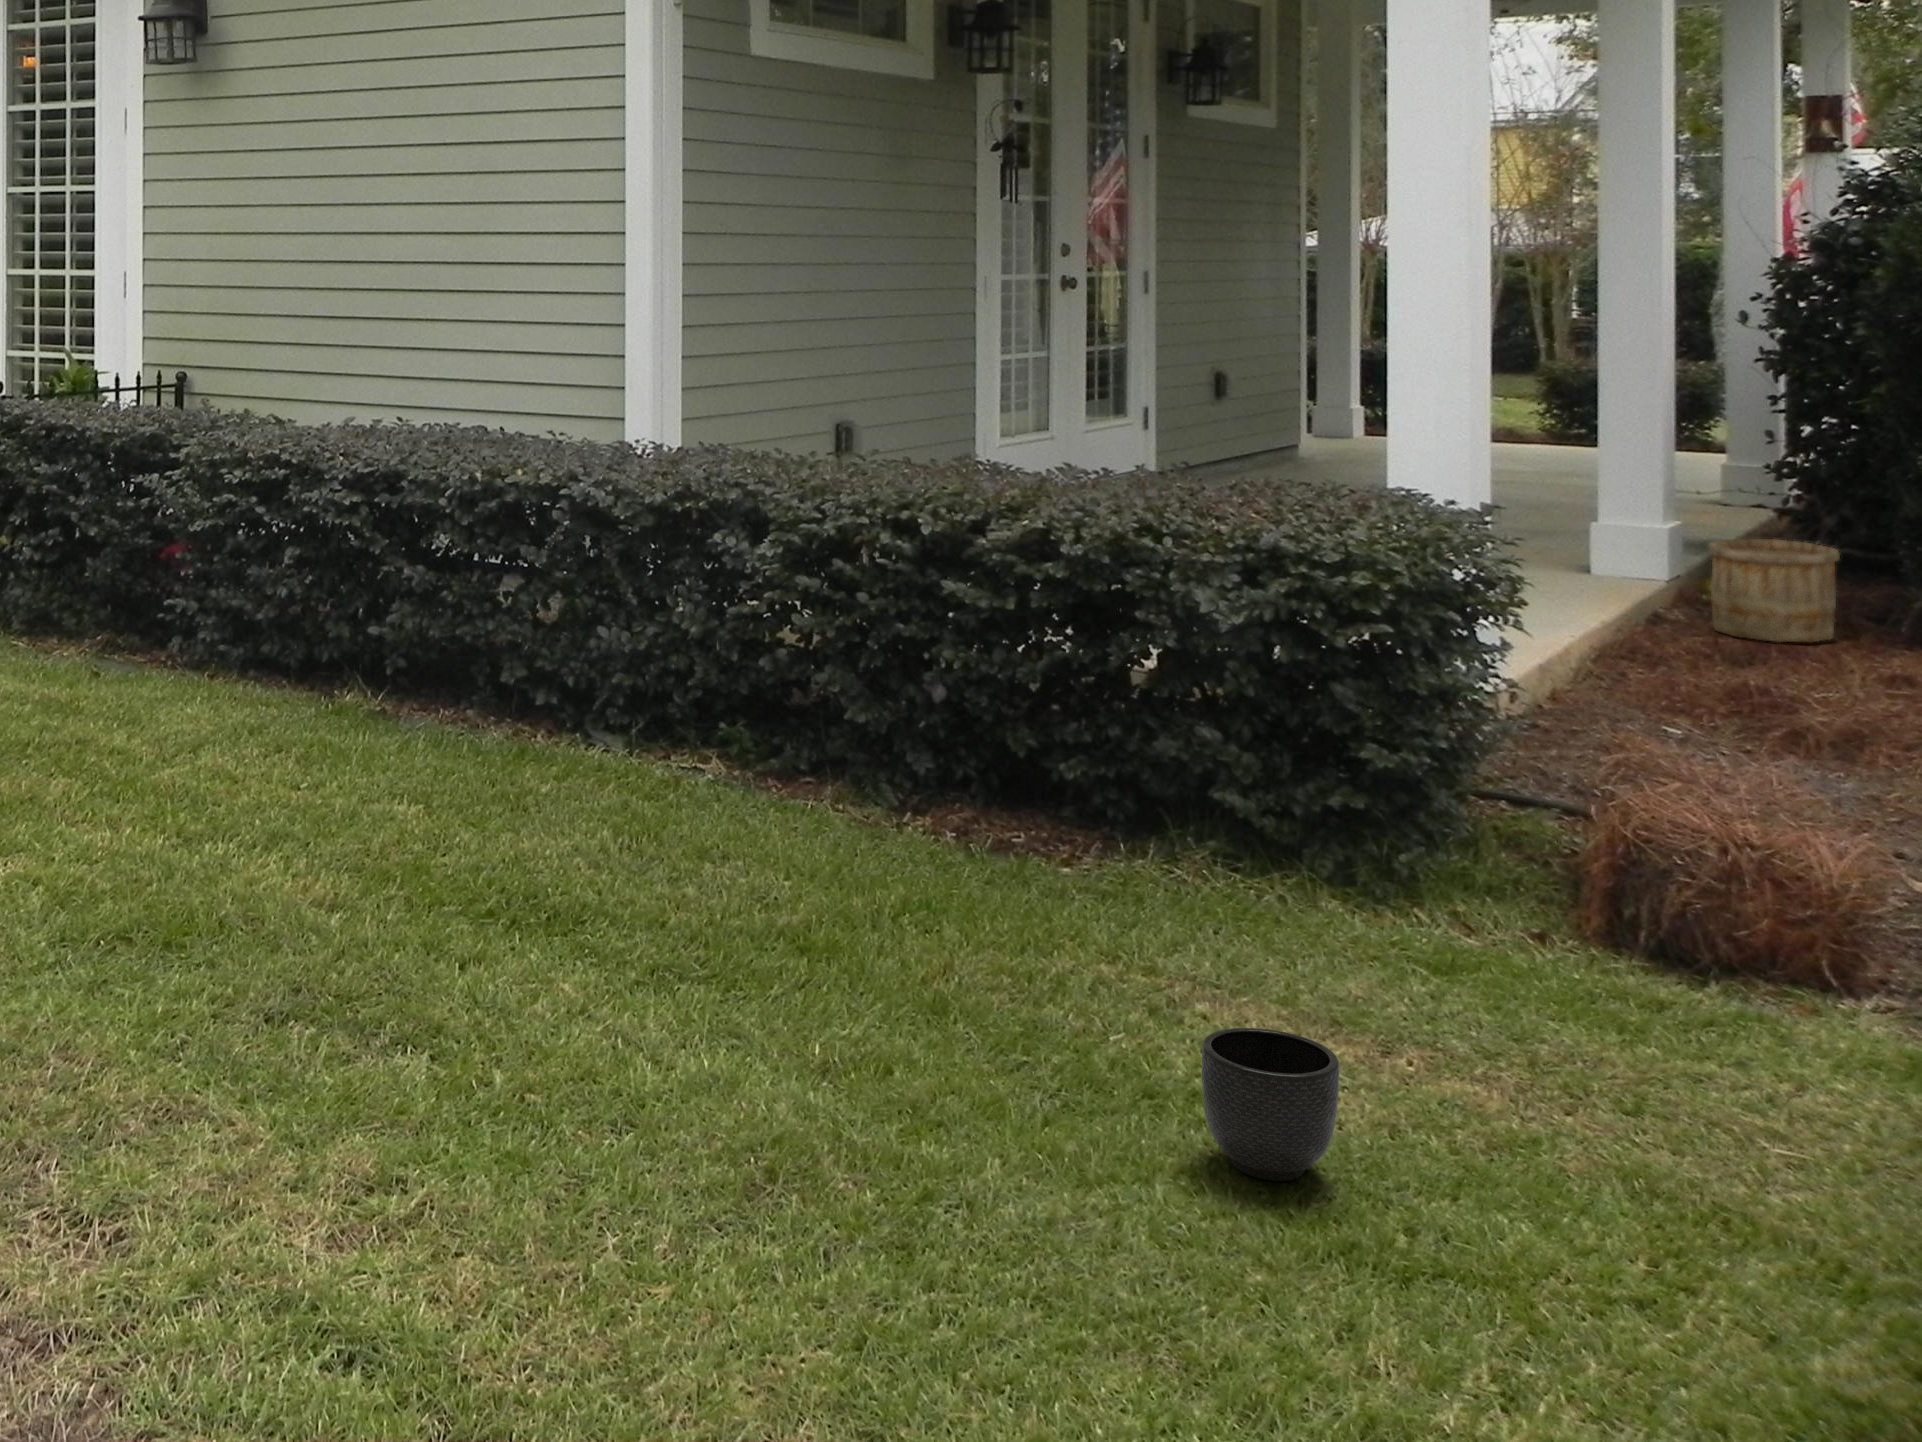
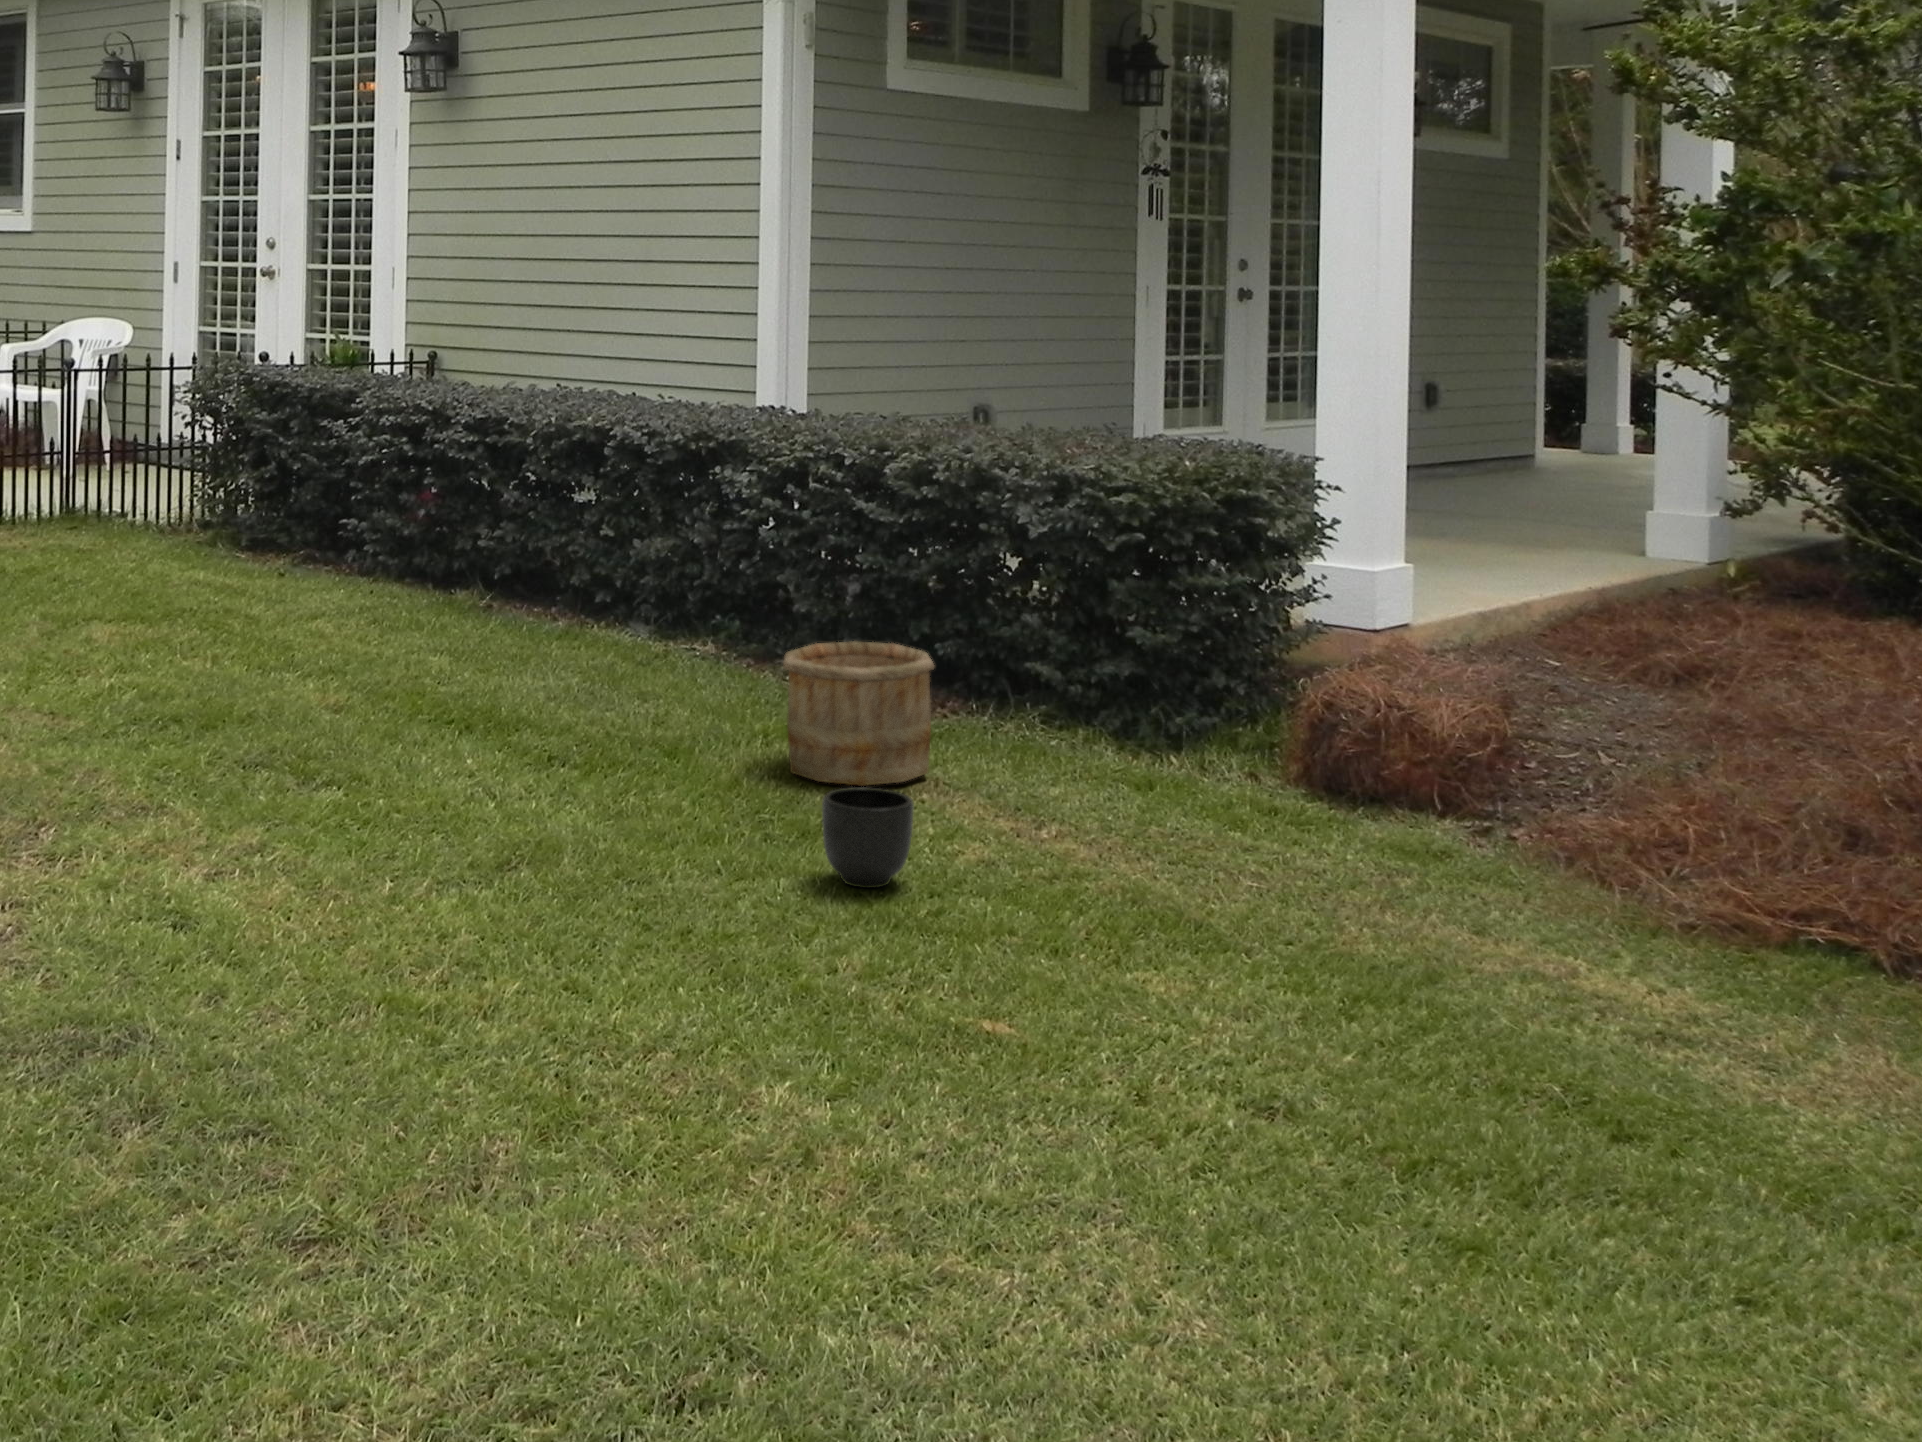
wooden bucket: present [1709,539,1840,643] -> present [783,641,934,786]

